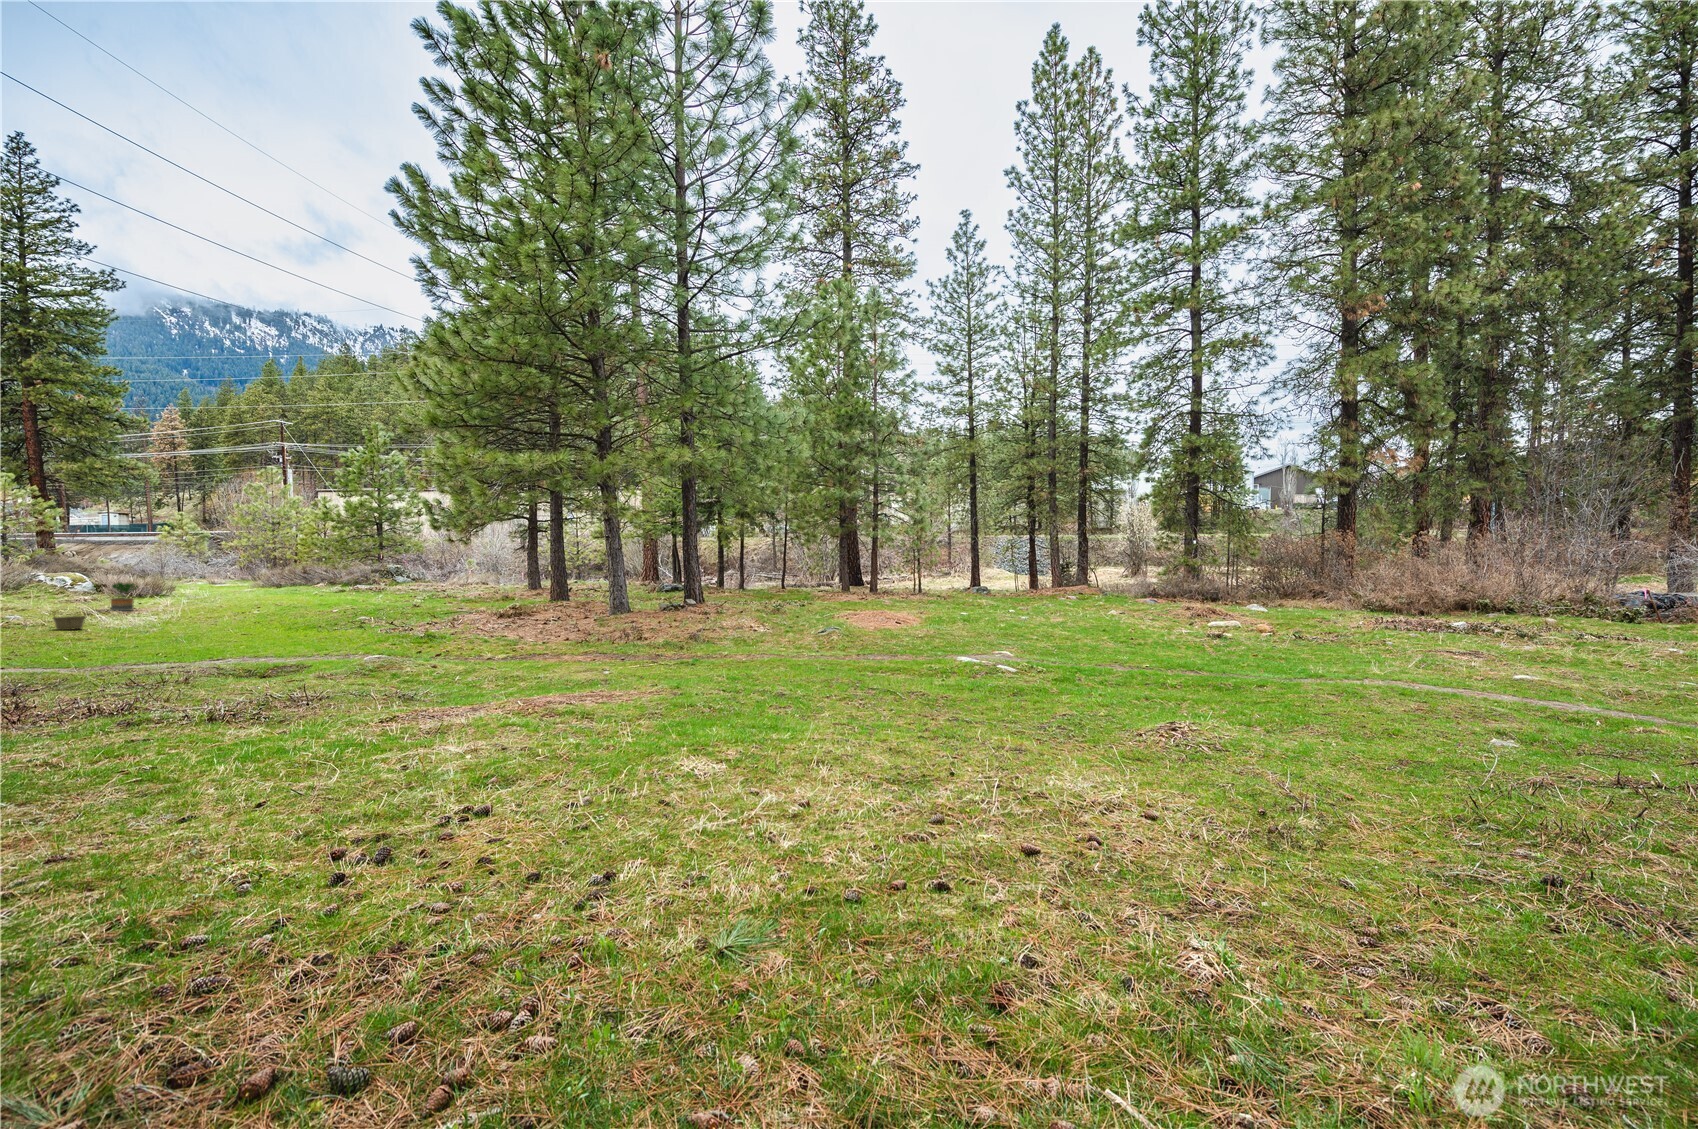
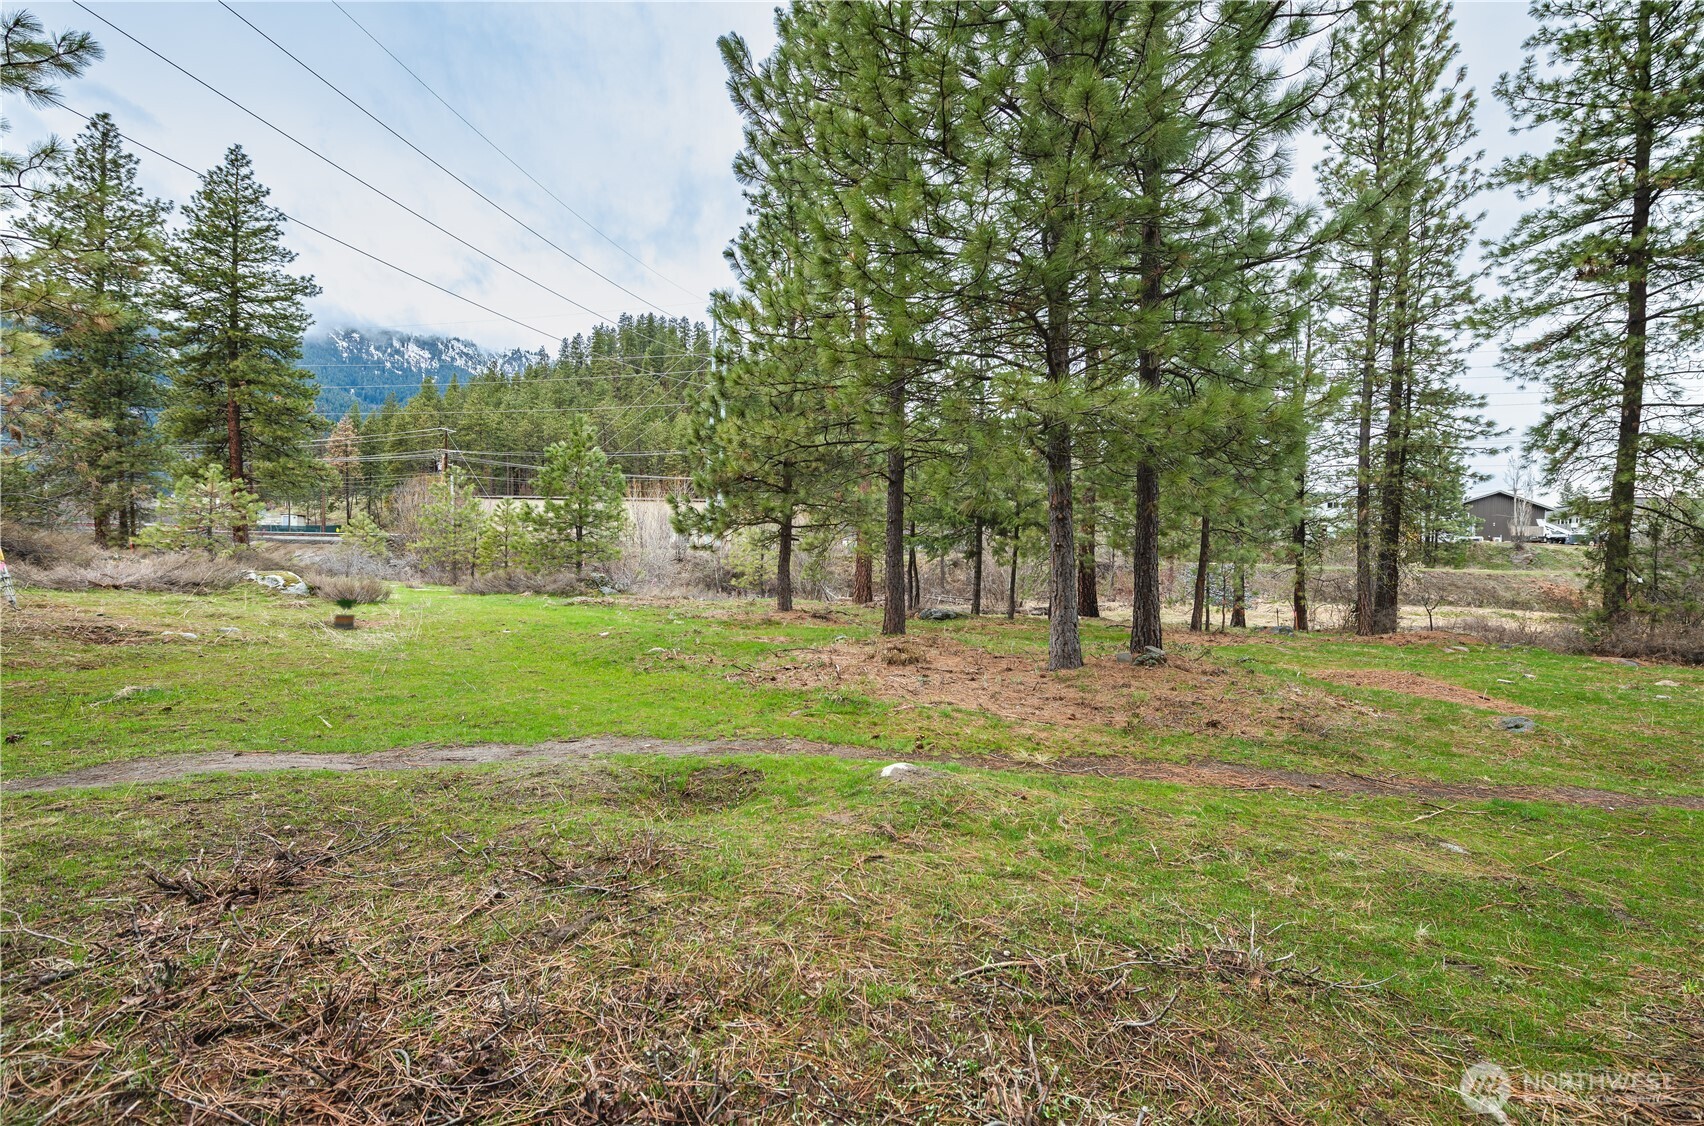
basket: present [53,615,86,630] -> none [304,637,336,665]

